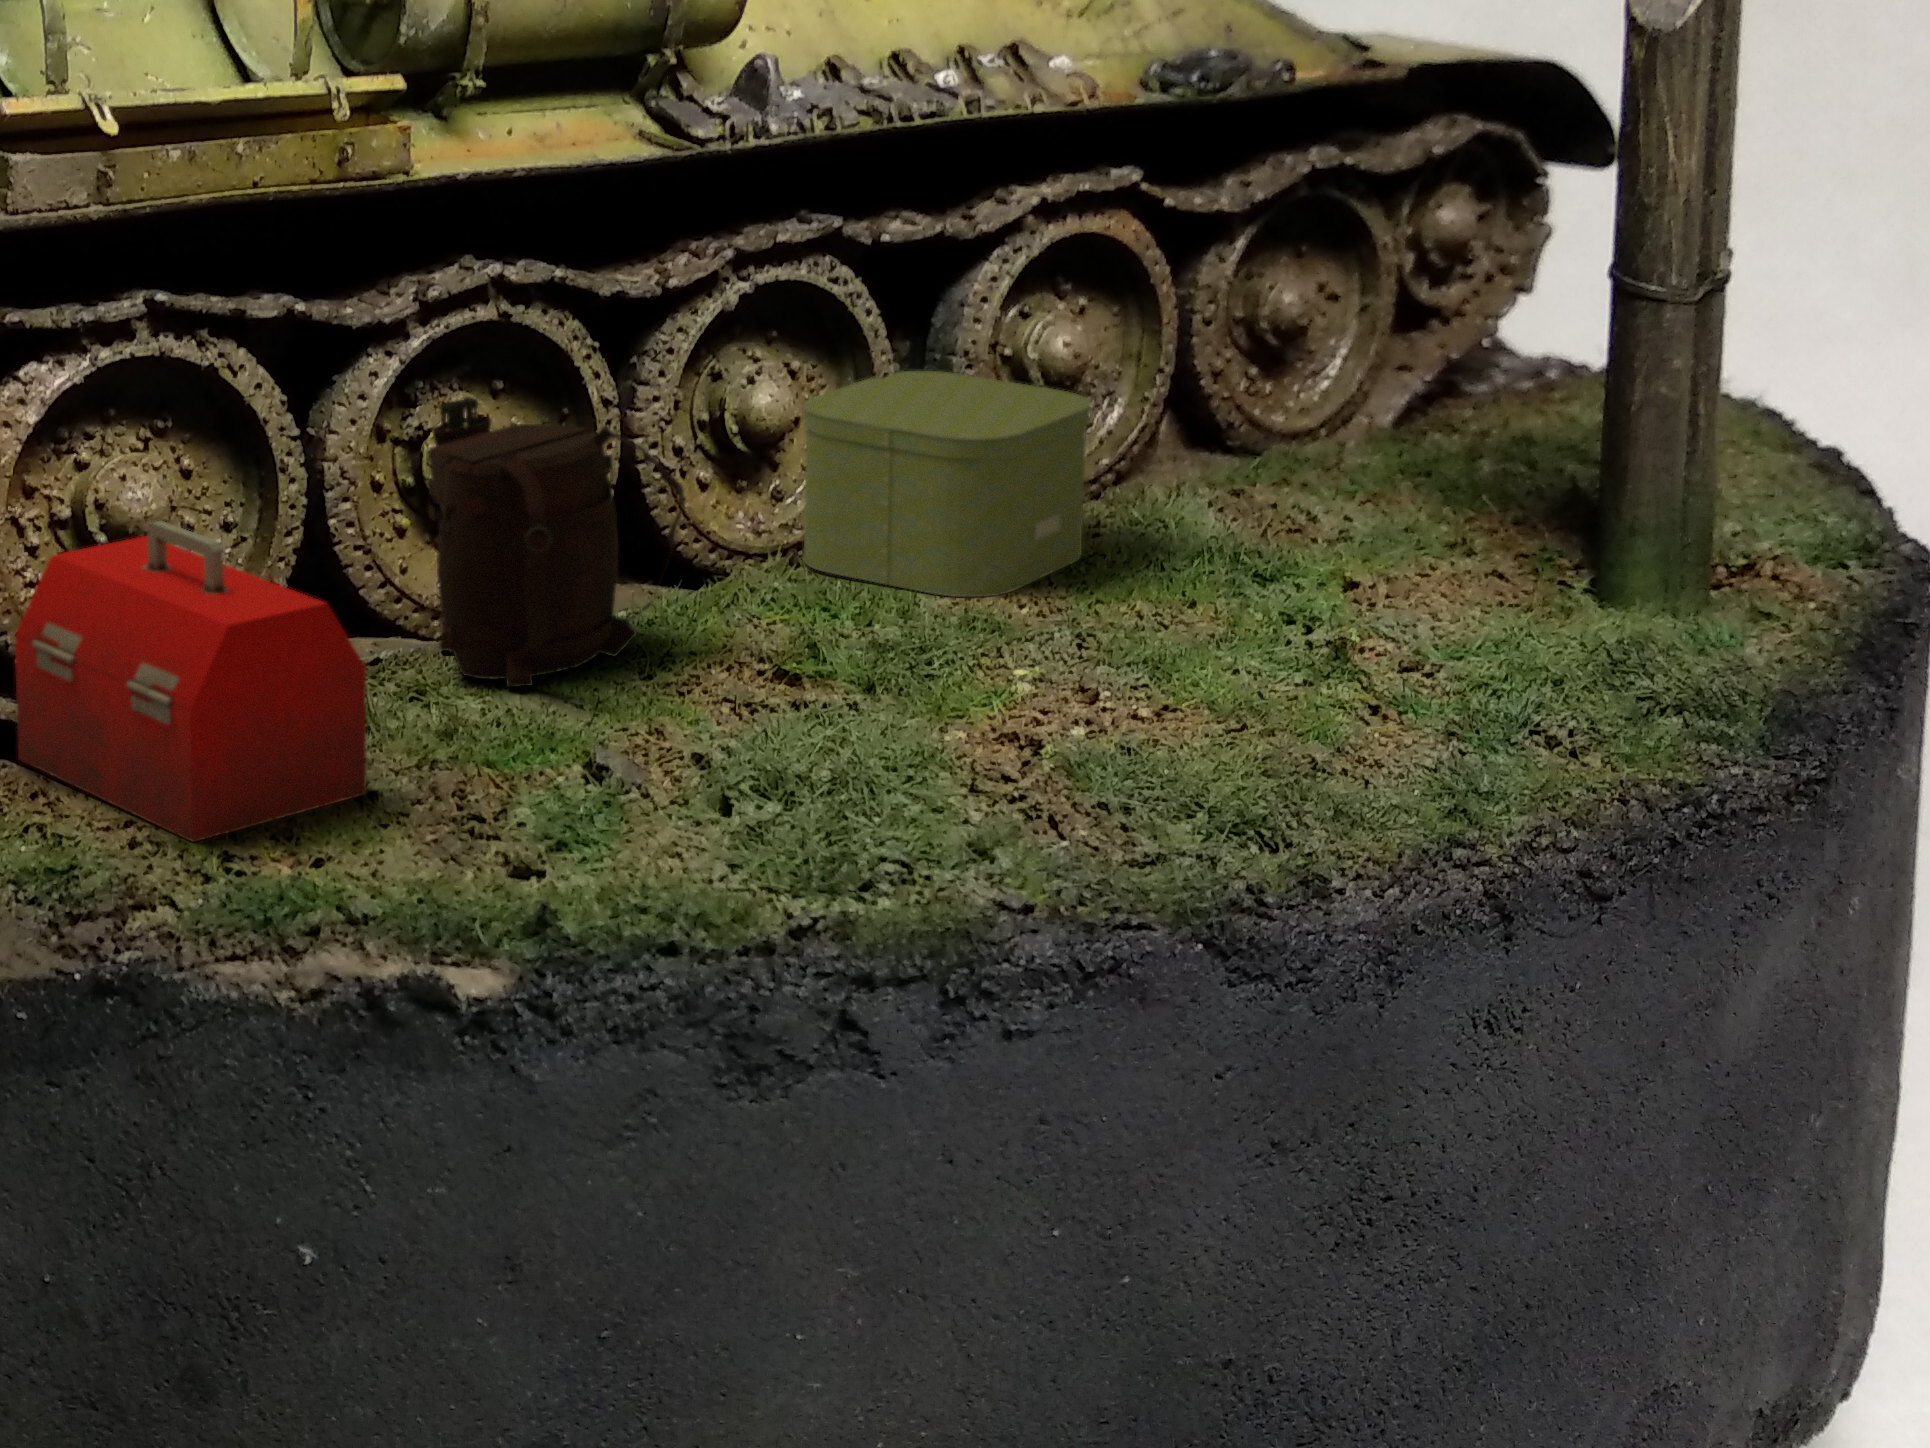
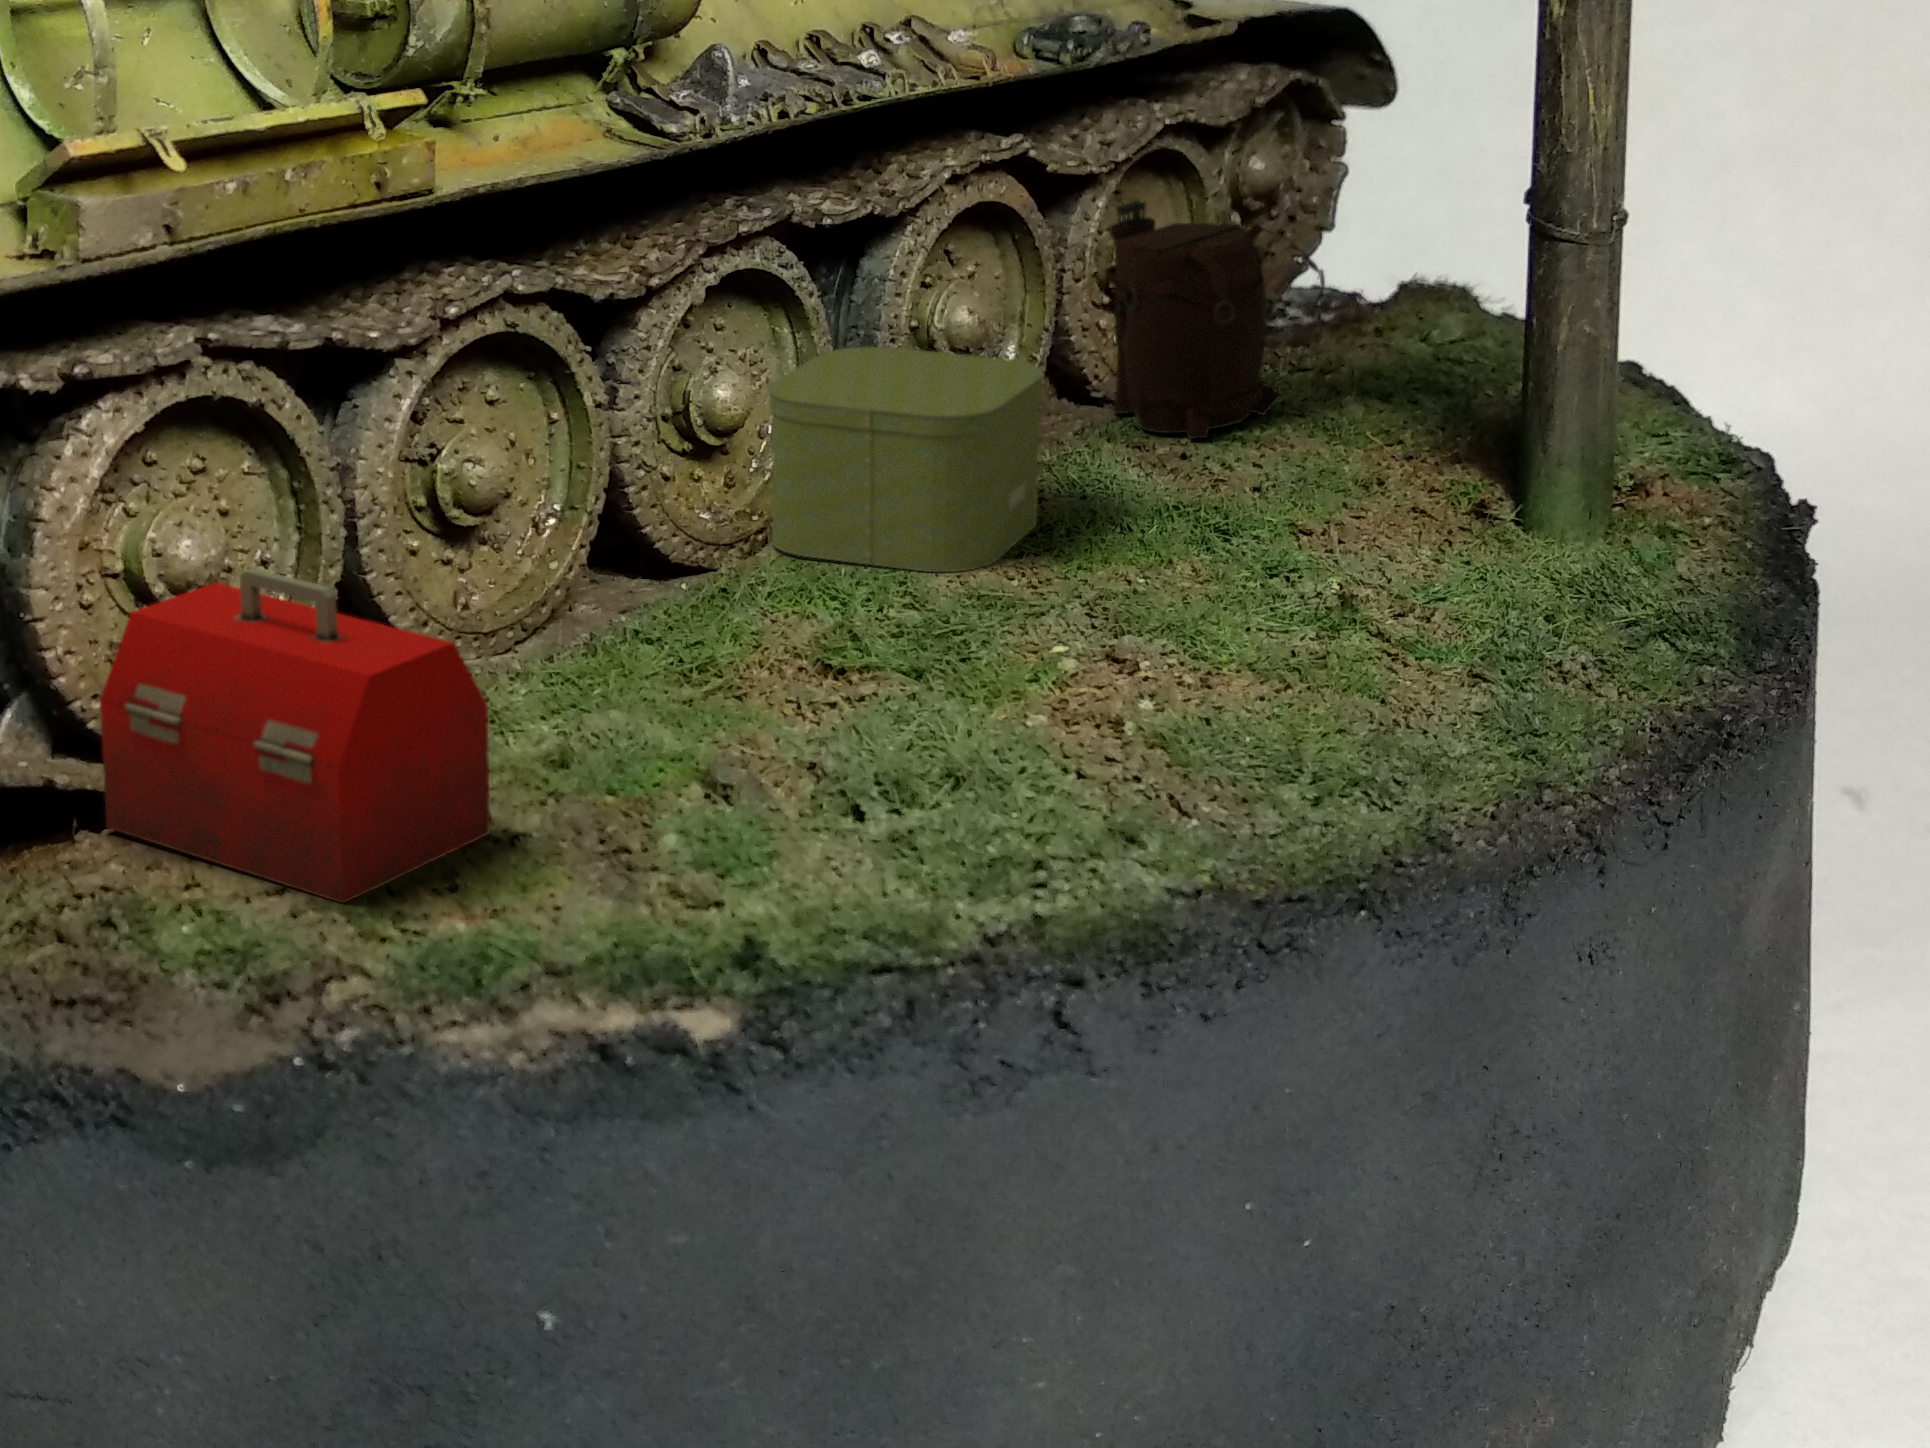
backpack: present [428,397,684,687] -> present [1105,201,1325,439]

